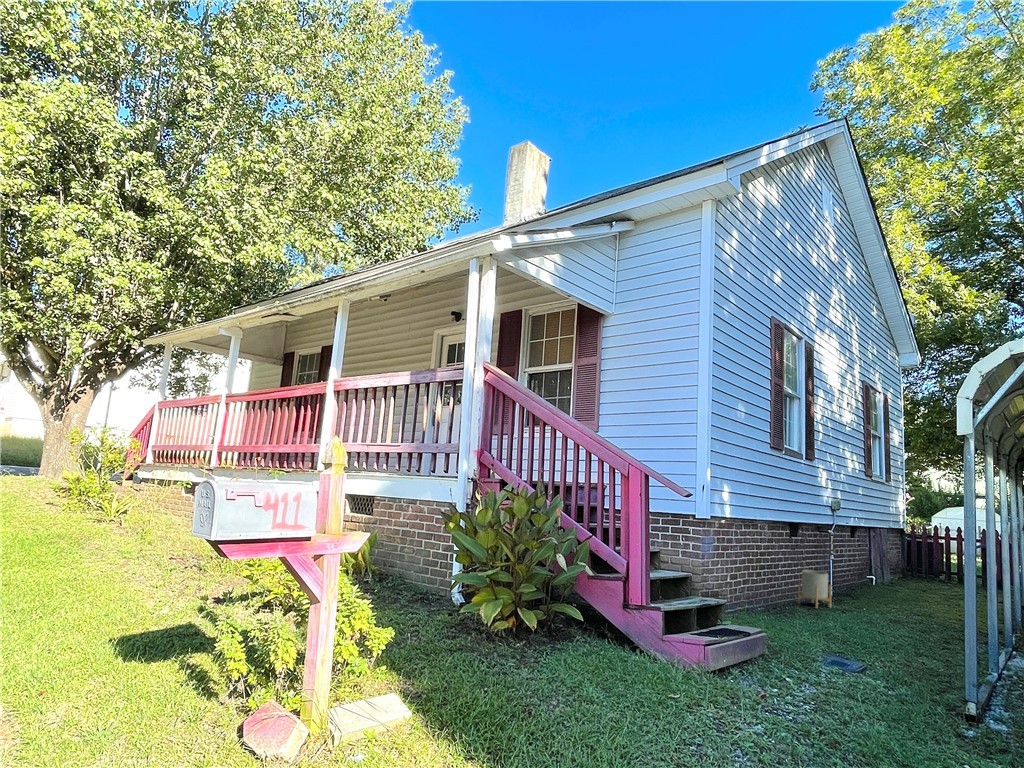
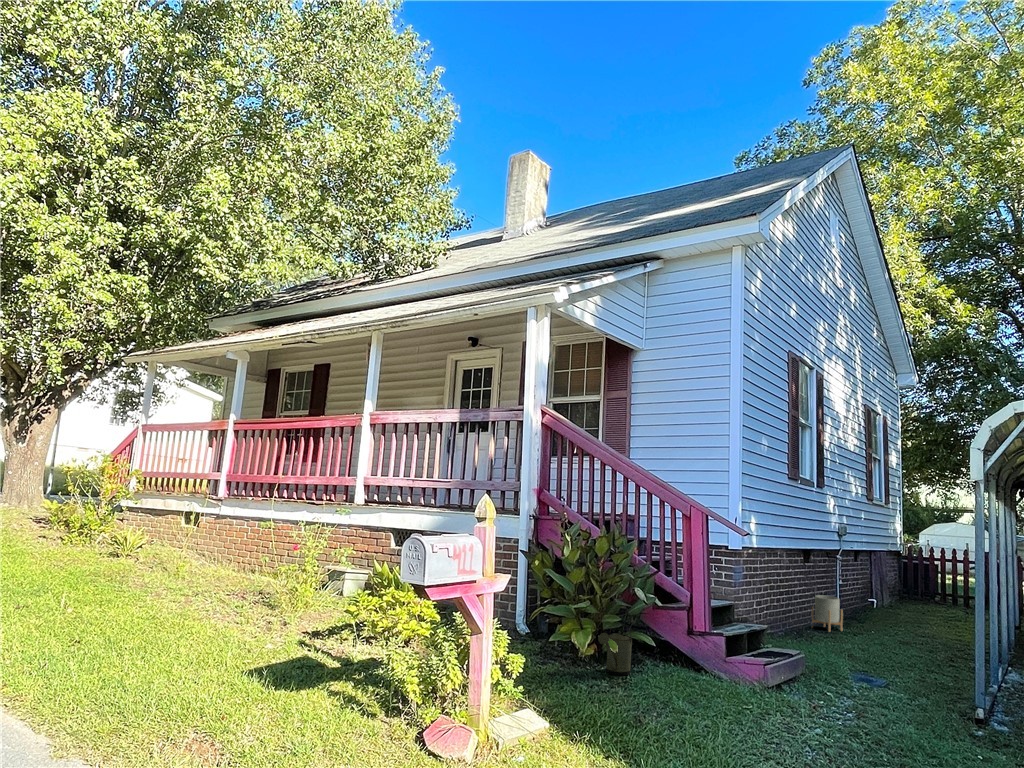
watering can: none [512,592,556,652] -> present [598,625,632,675]

